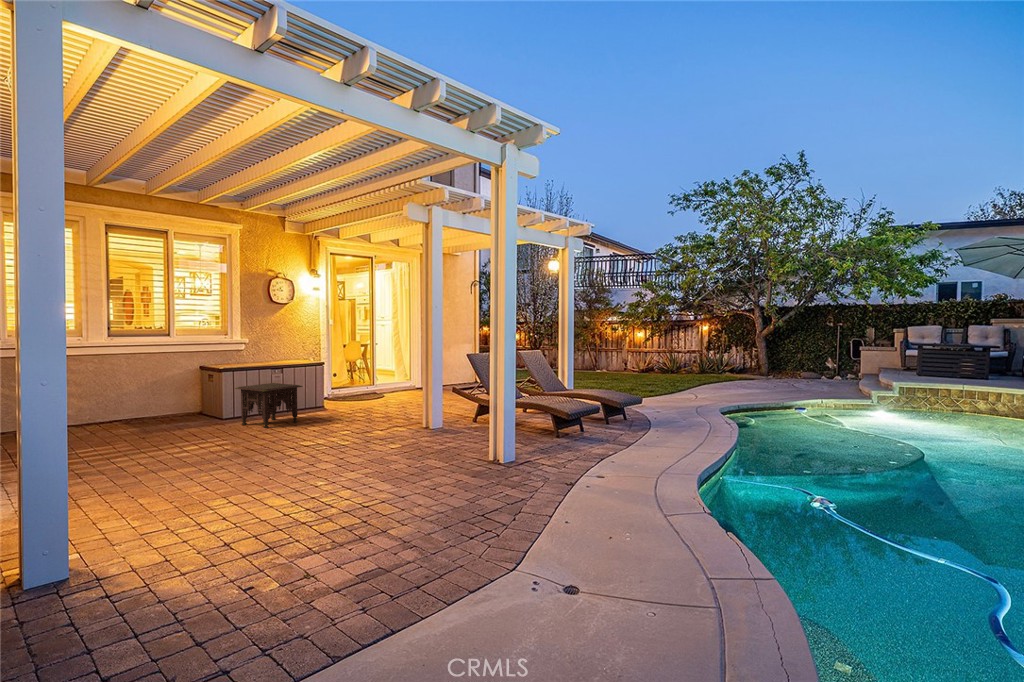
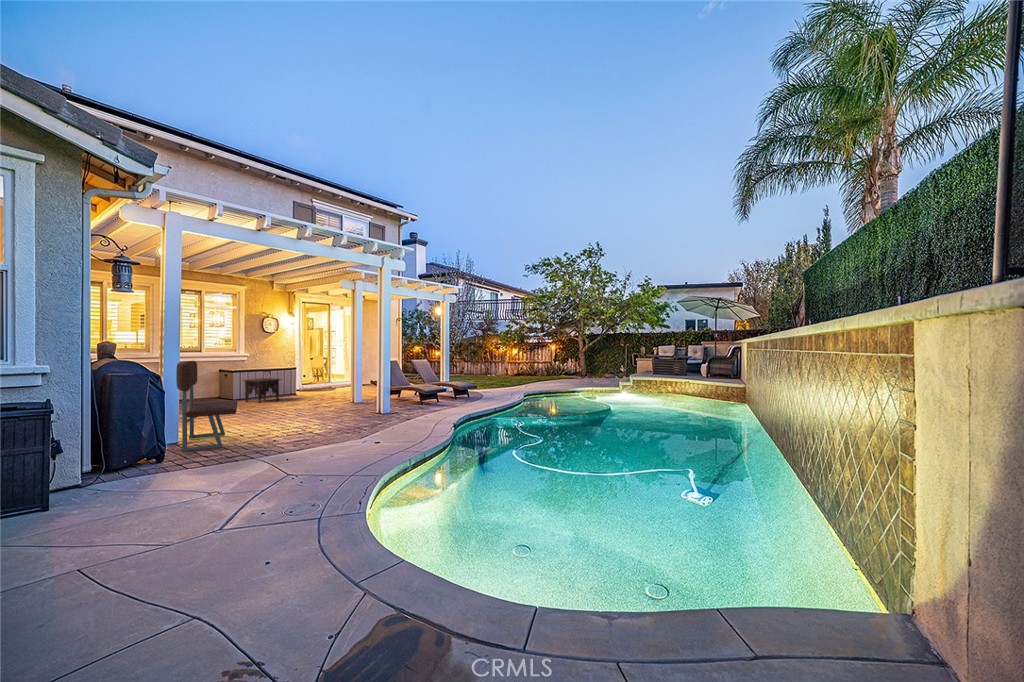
bench: none [62,363,219,612] -> present [176,361,237,452]

